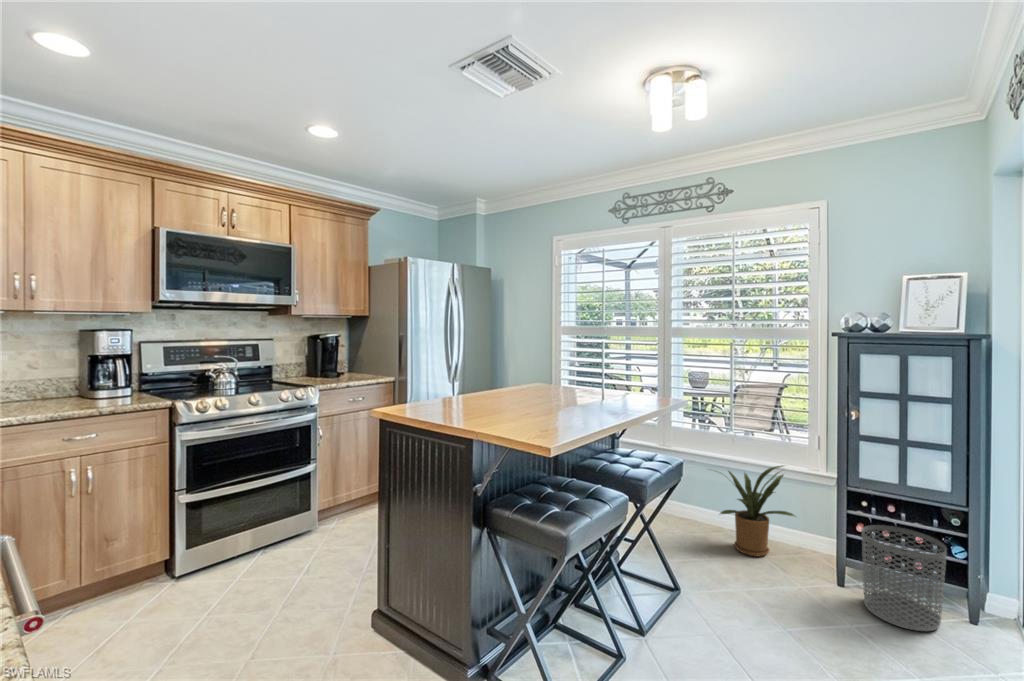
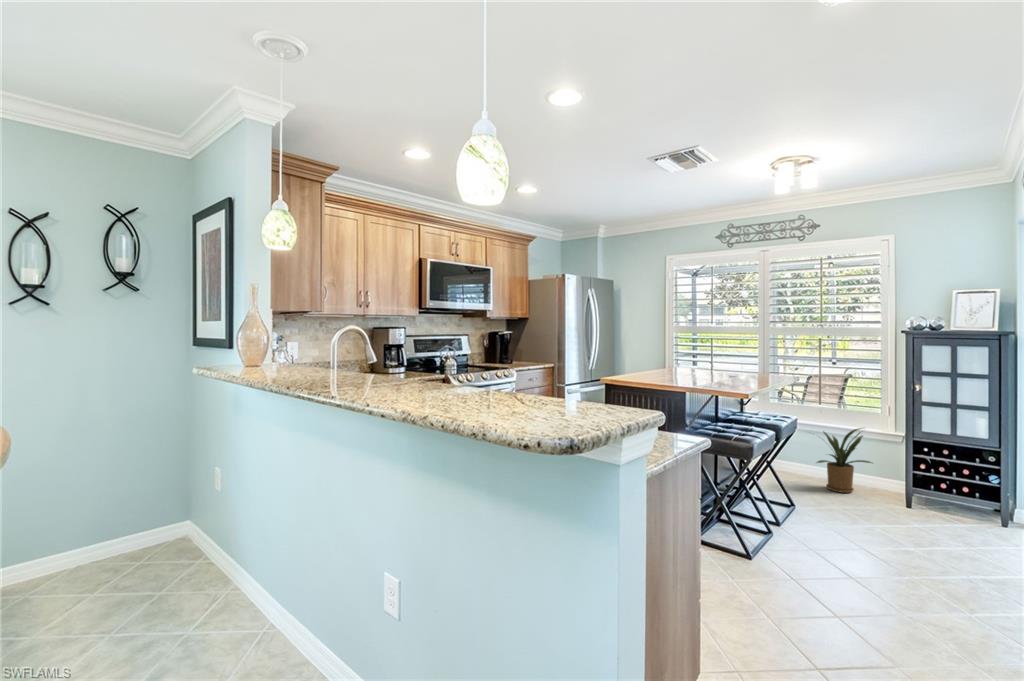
waste bin: present [862,525,947,631] -> none [925,463,984,528]

